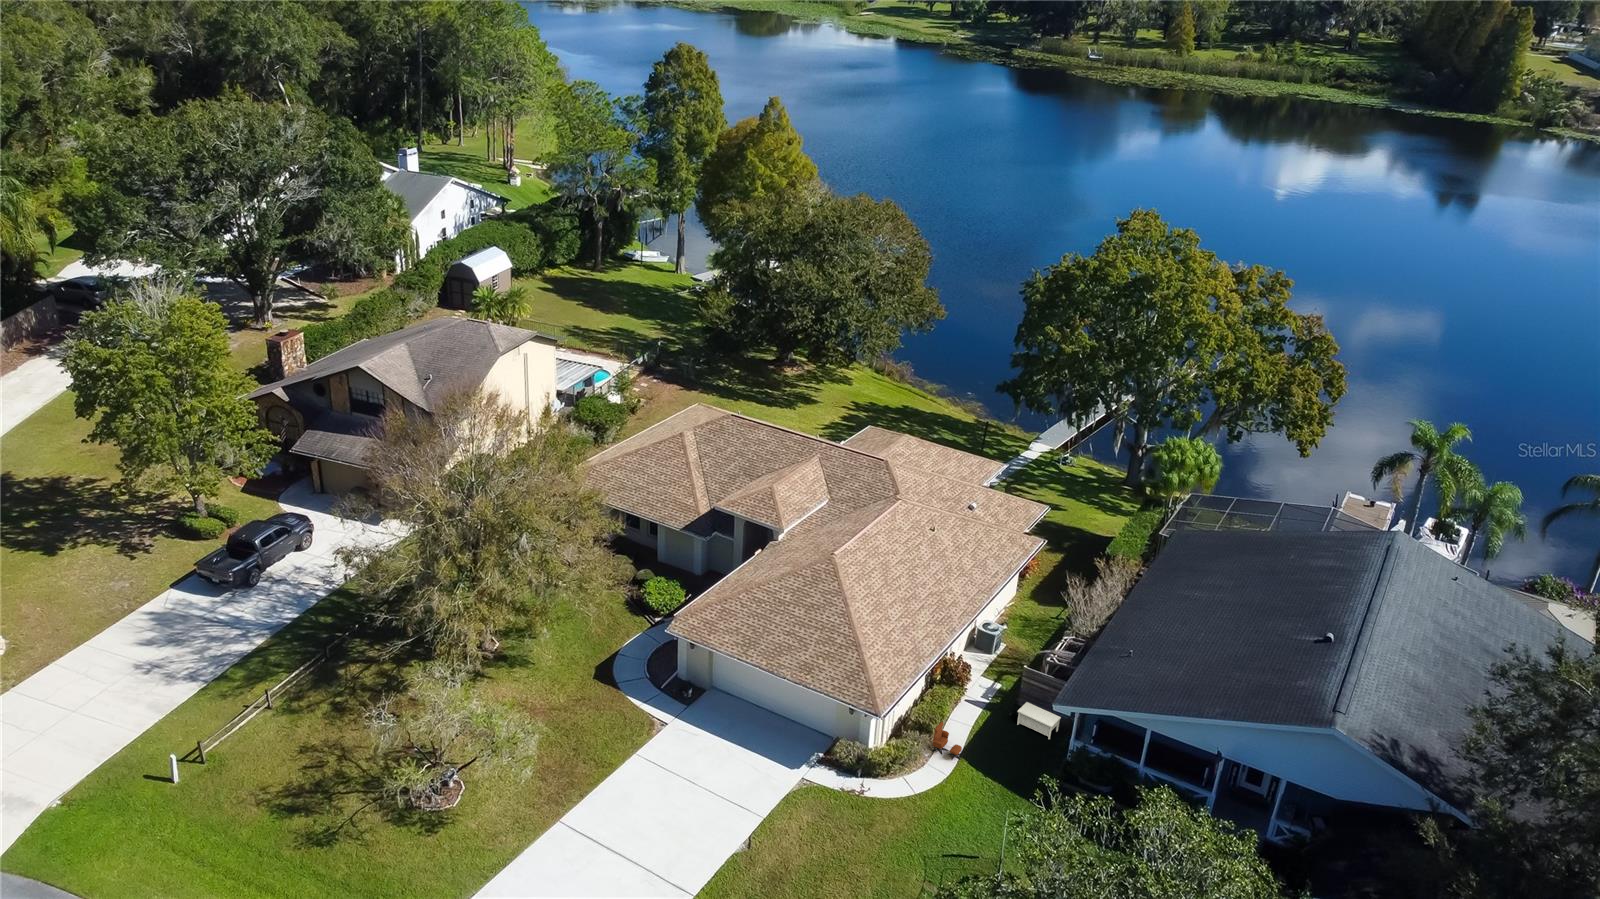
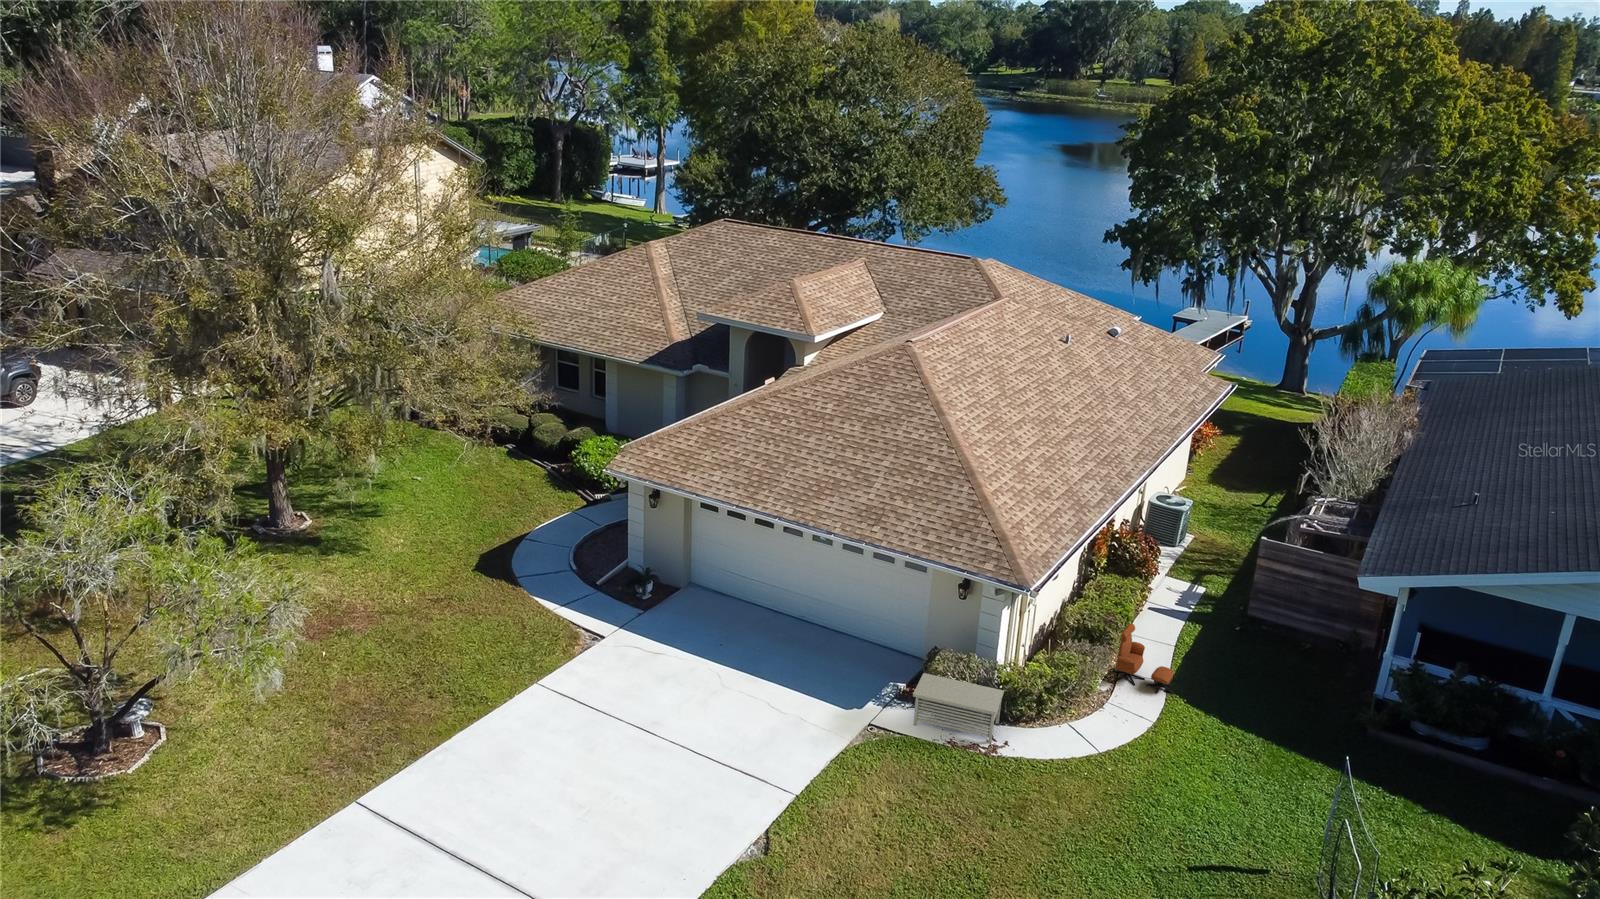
storage bench: present [1017,702,1061,739] -> present [913,673,1004,743]

